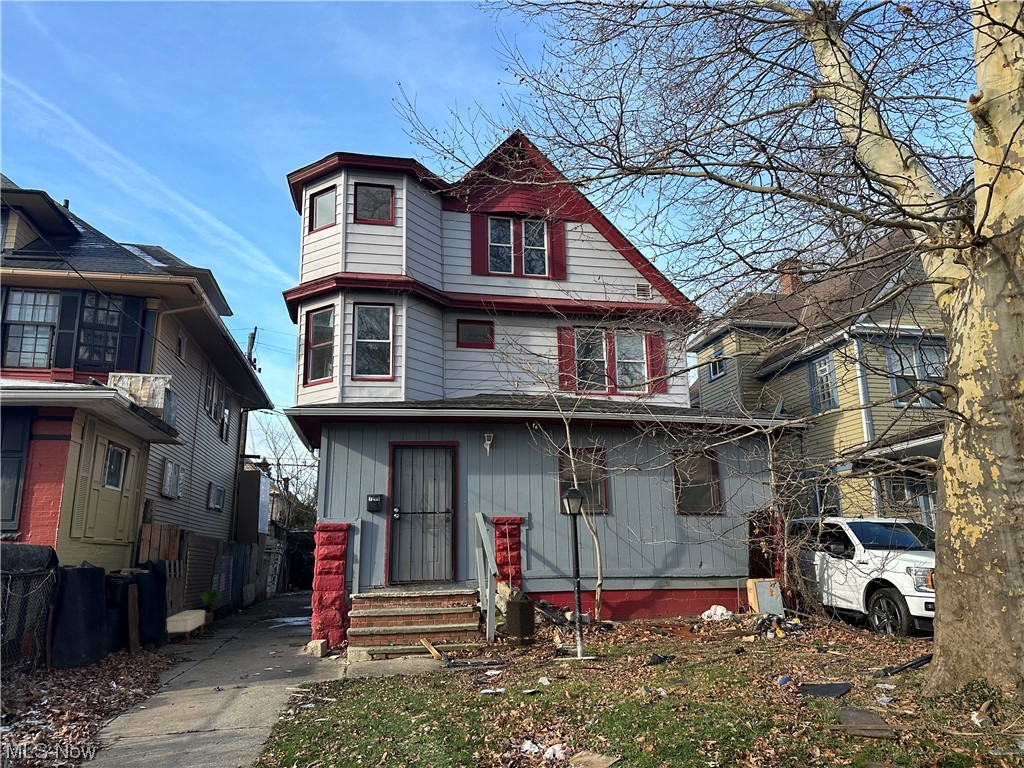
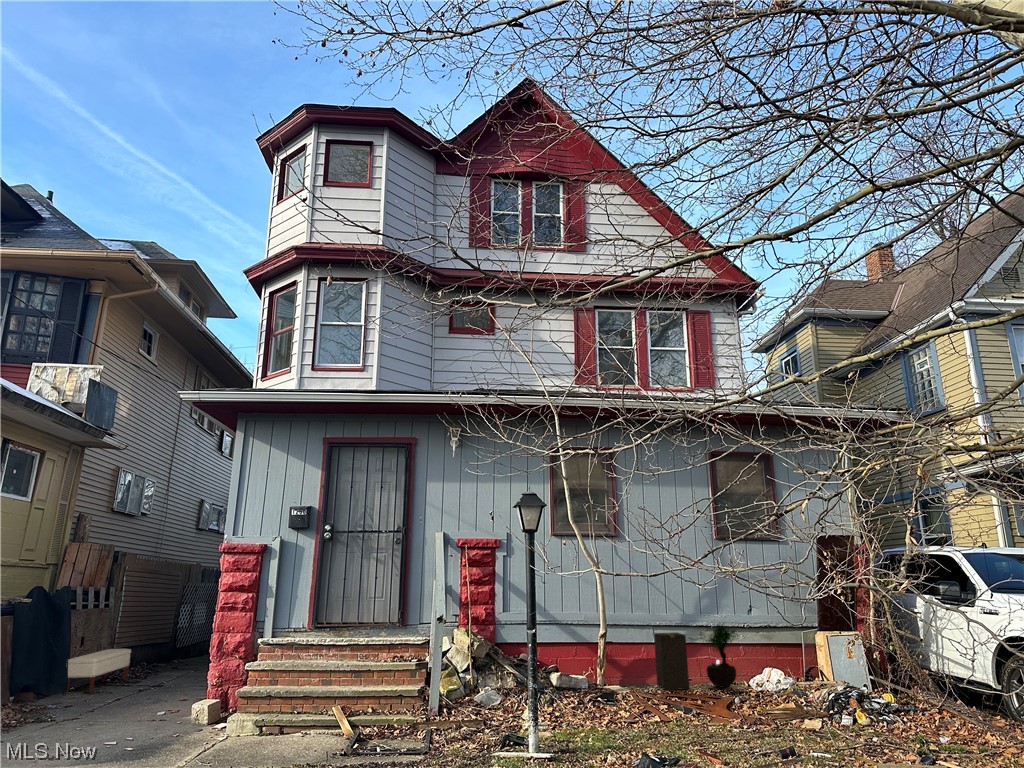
potted tree: present [203,590,220,626] -> present [706,624,738,688]
cardboard box: present [506,599,536,645] -> present [654,632,689,690]

